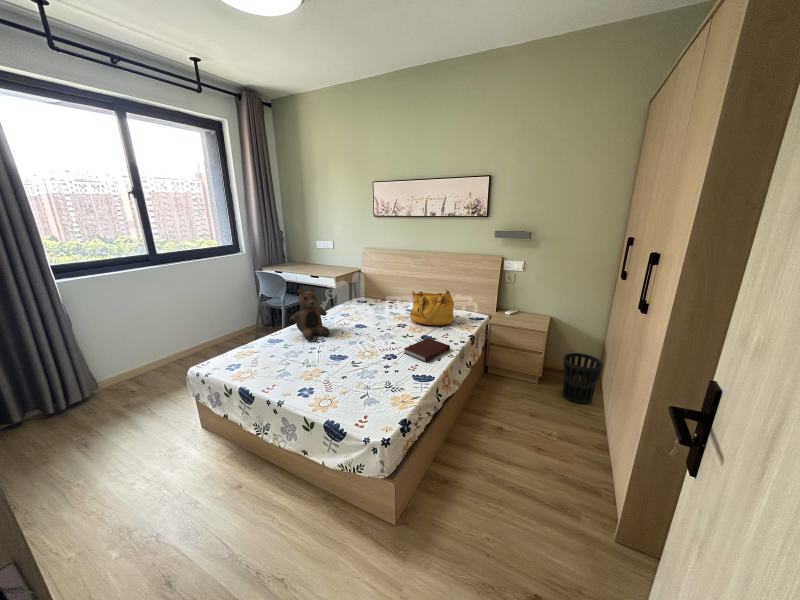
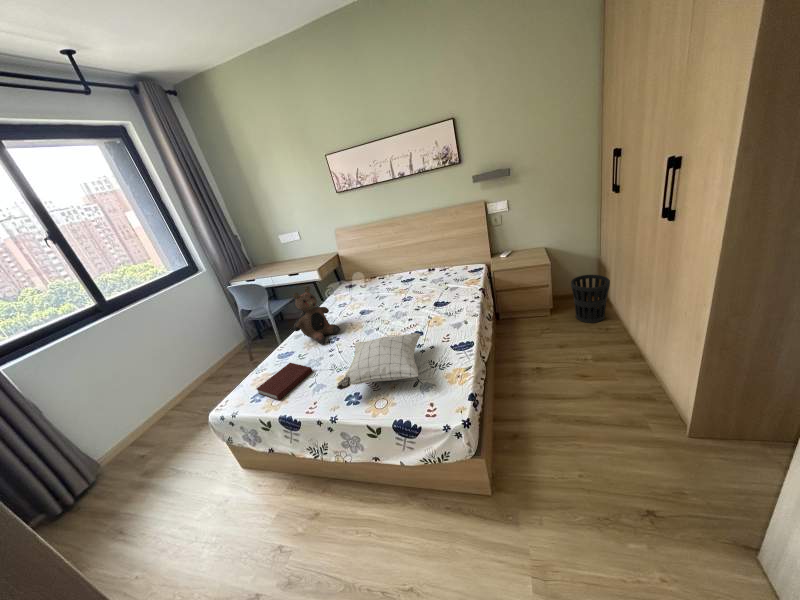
handbag: present [410,290,454,325] -> none [408,250,456,292]
notebook: present [404,338,450,362] -> present [256,363,312,400]
pillow: none [293,346,389,388] -> present [337,333,420,390]

